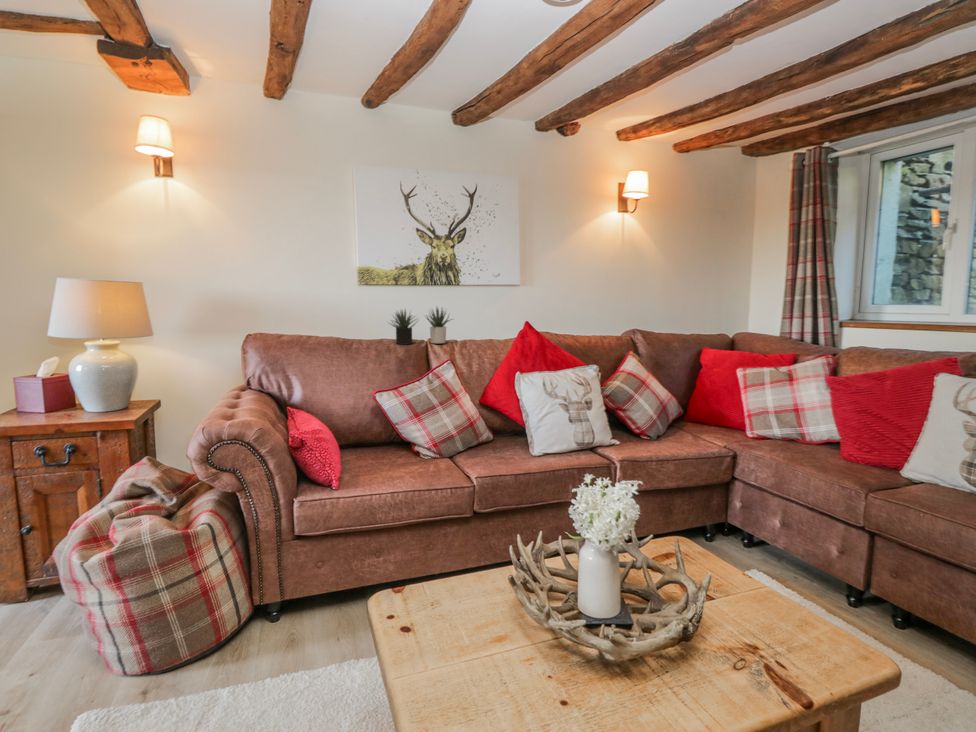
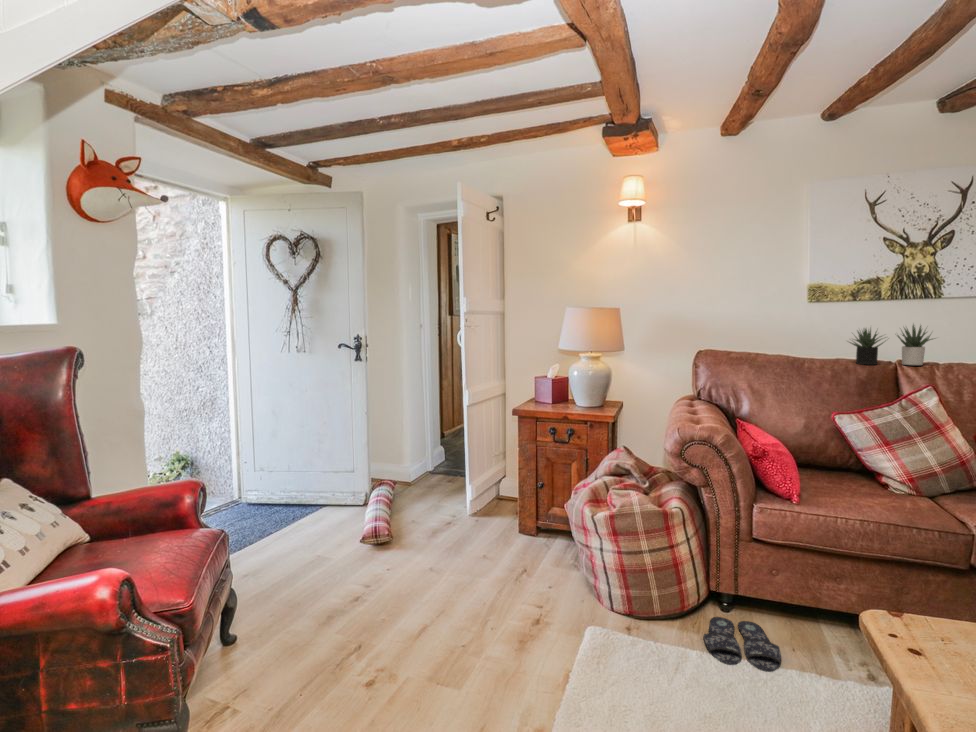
slippers: none [240,626,322,688] -> present [704,617,781,672]

